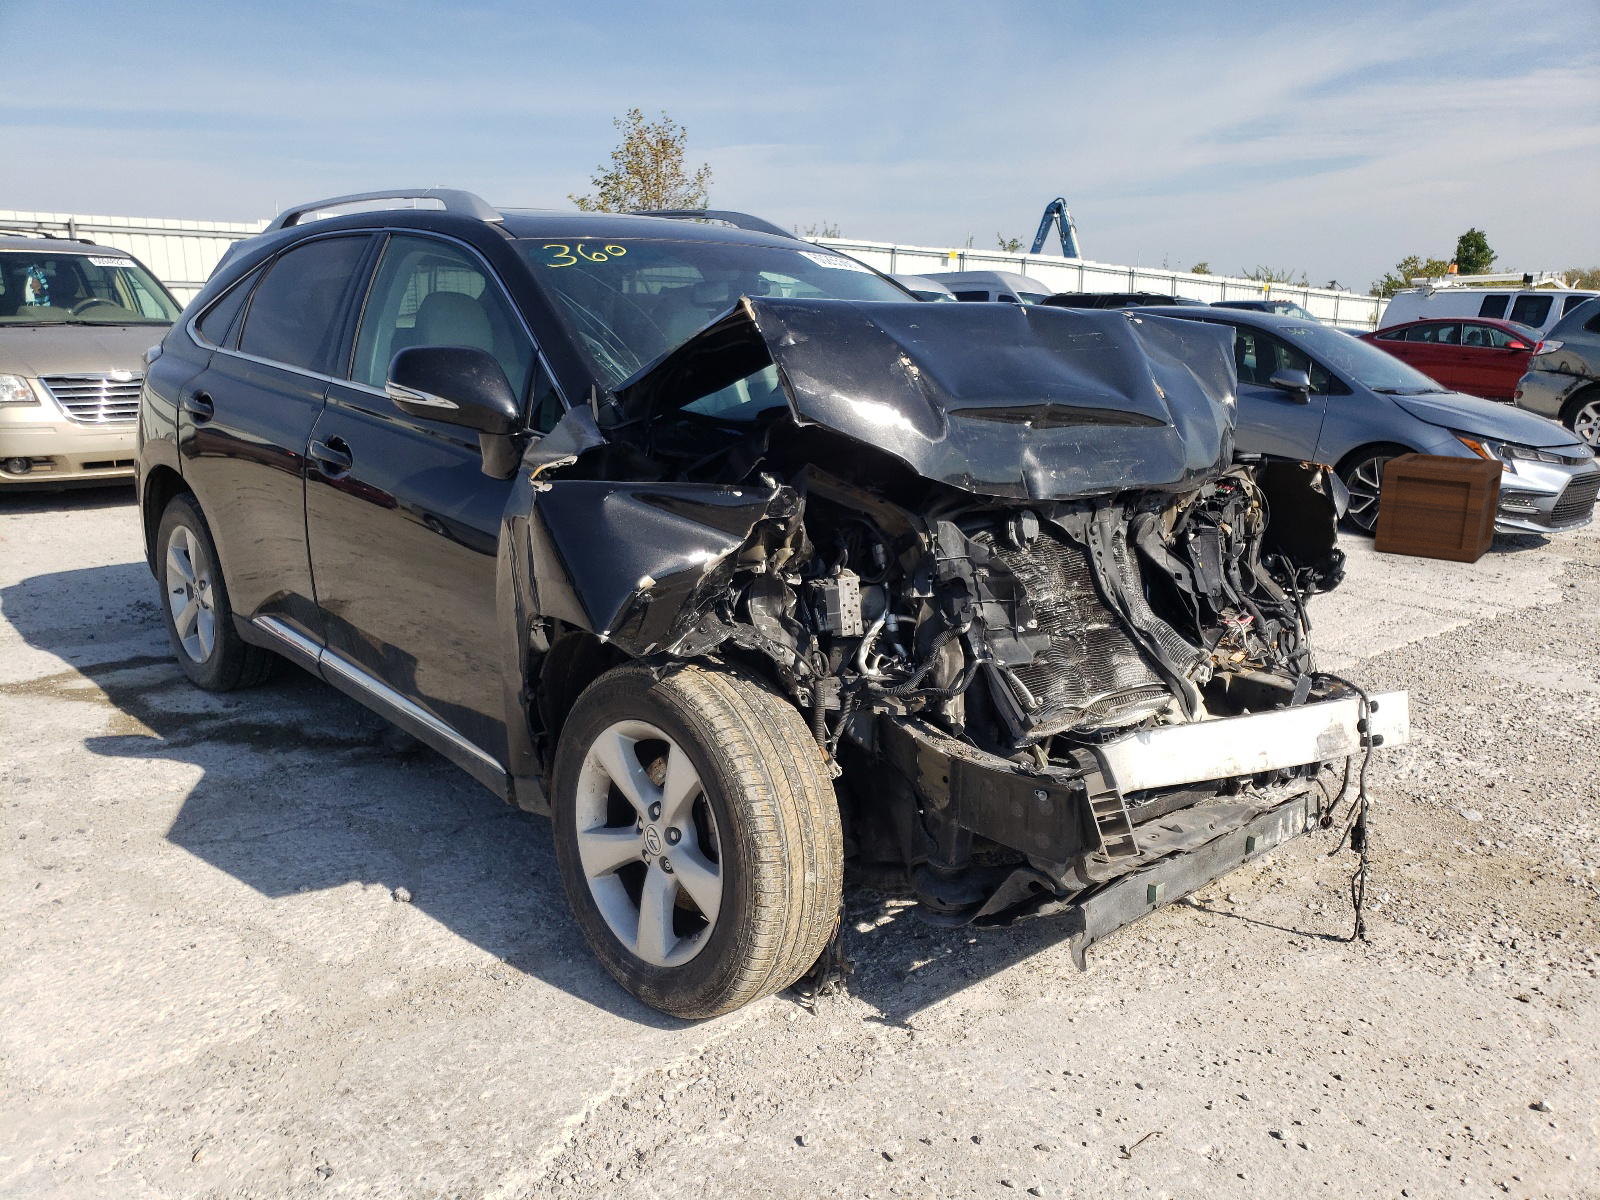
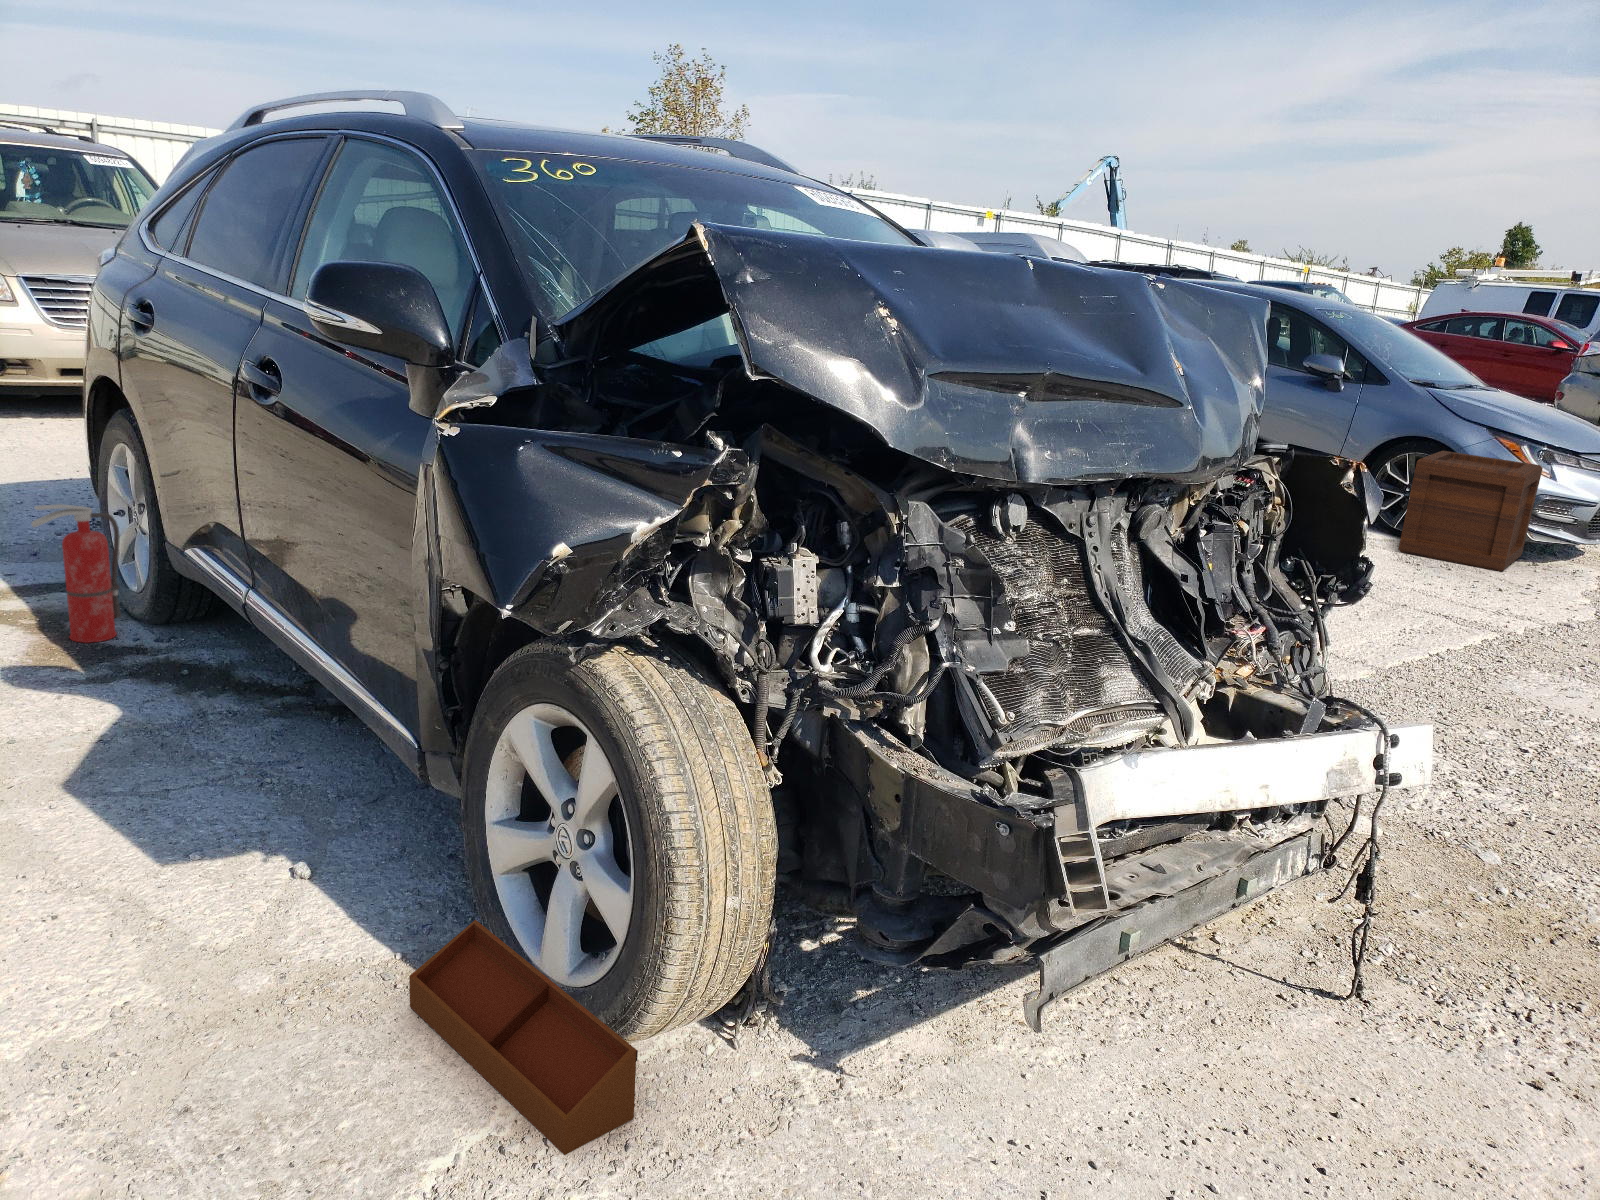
fire extinguisher: none [105,585,188,712] -> present [32,504,121,643]
storage bin: none [521,919,736,1108] -> present [409,920,638,1155]

